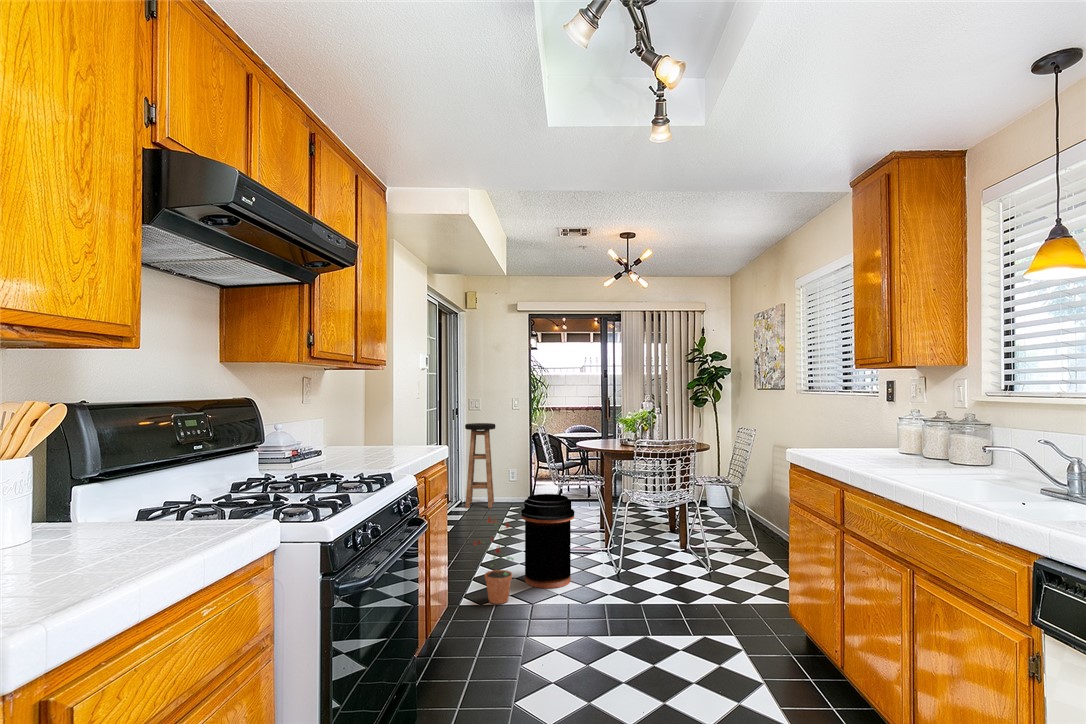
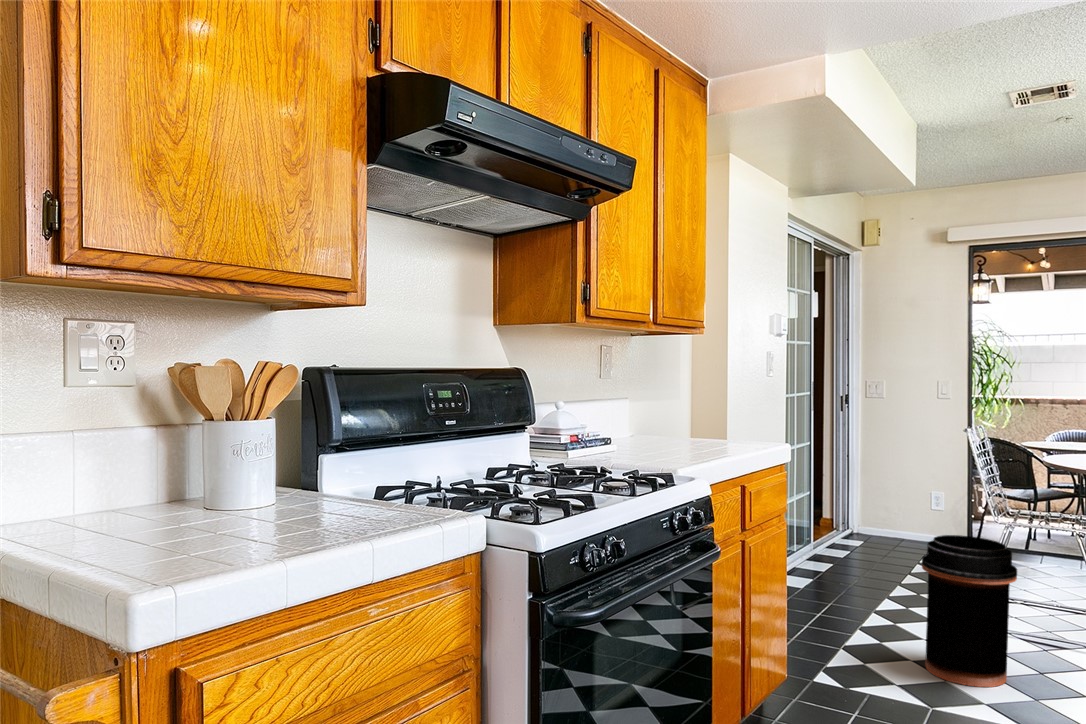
bar stool: present [465,423,496,508] -> none [859,417,912,548]
potted plant: present [474,517,514,604] -> none [834,557,903,691]

